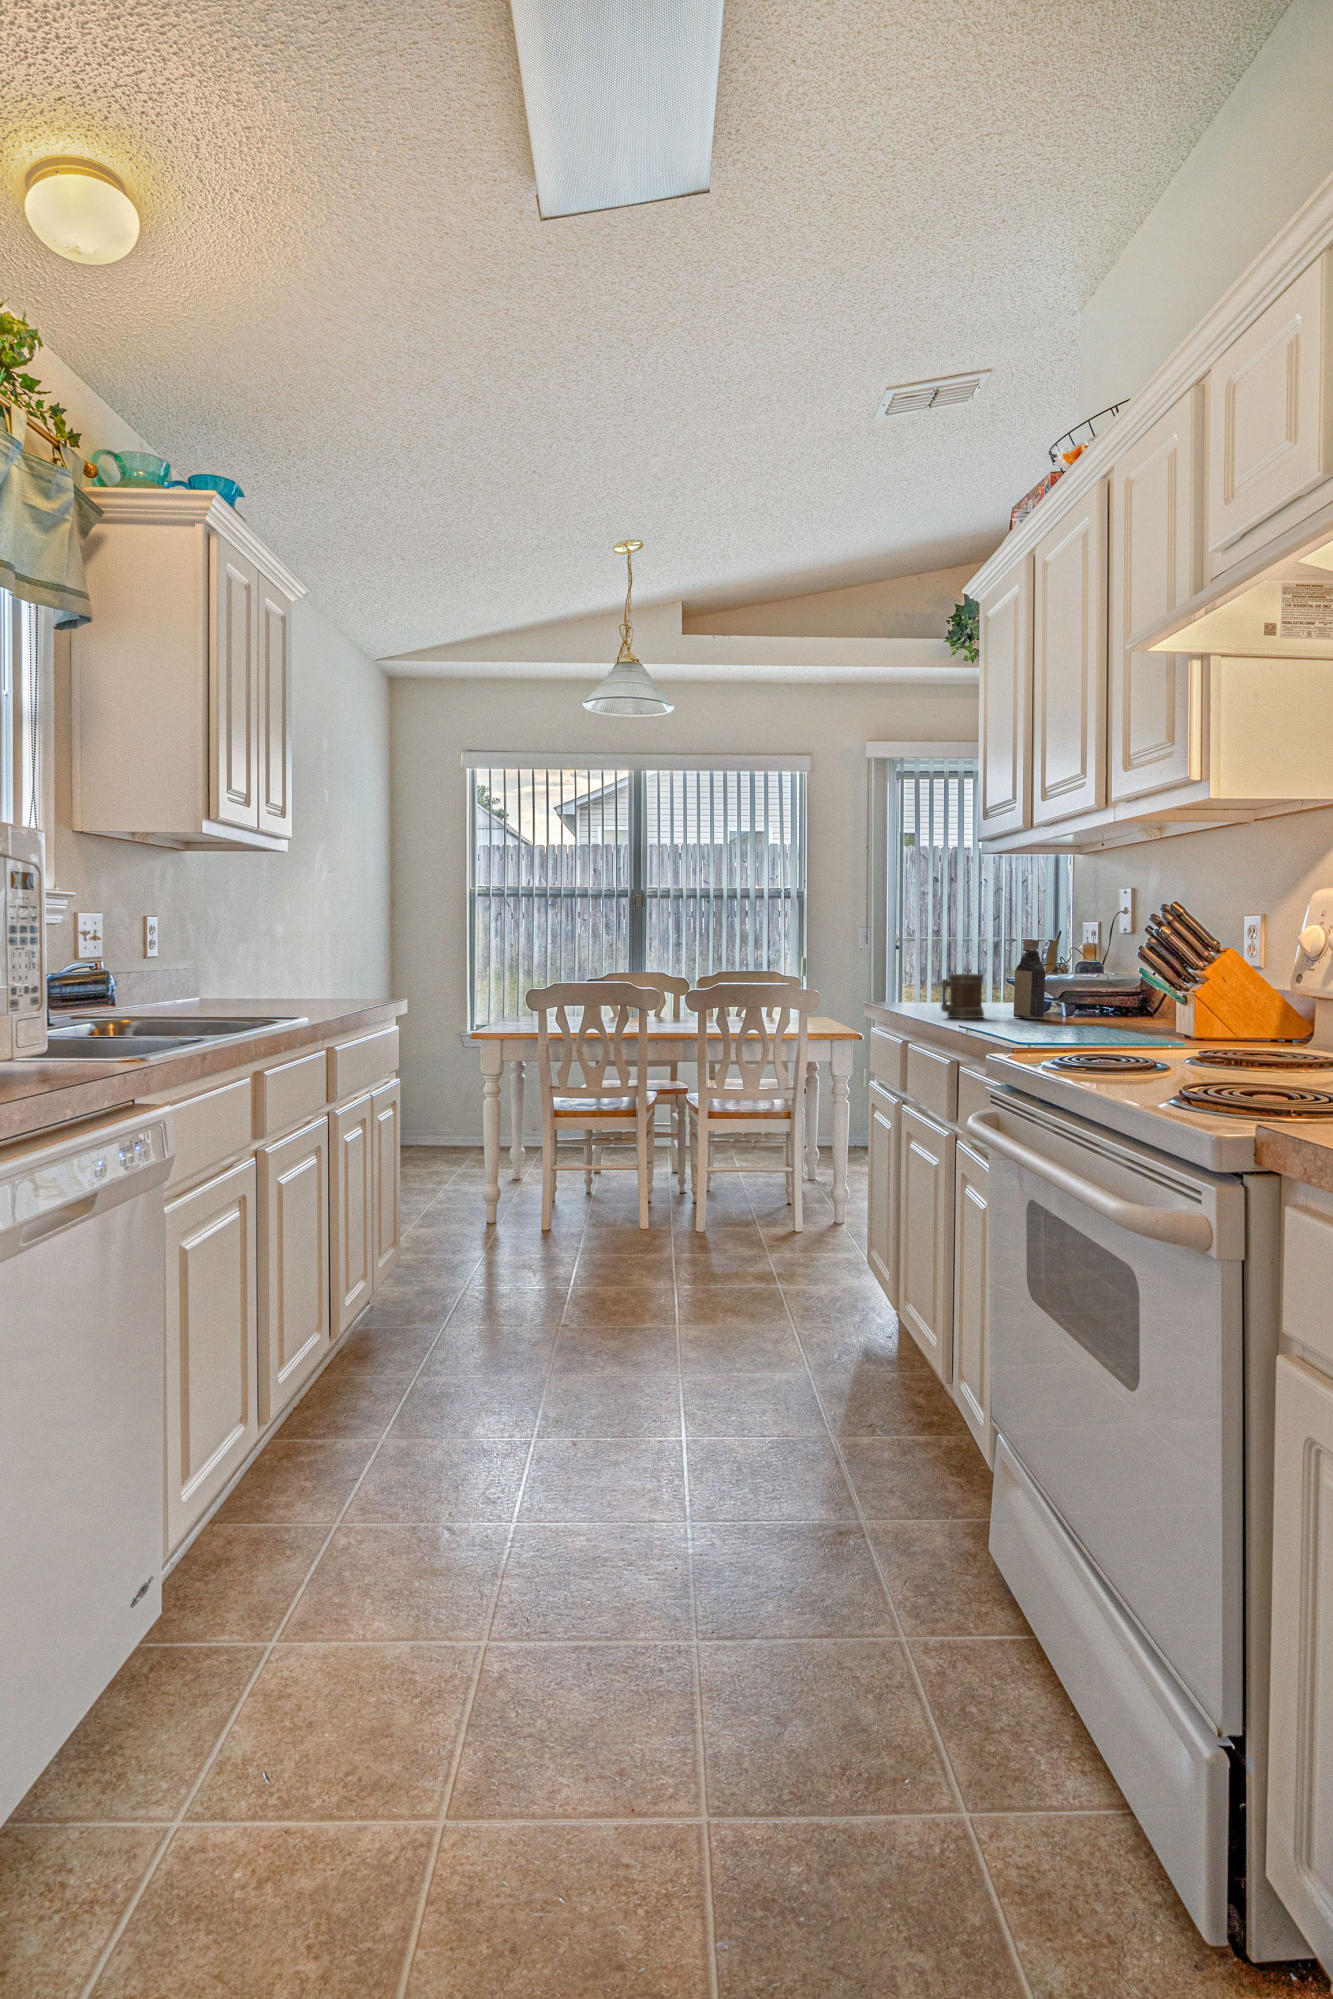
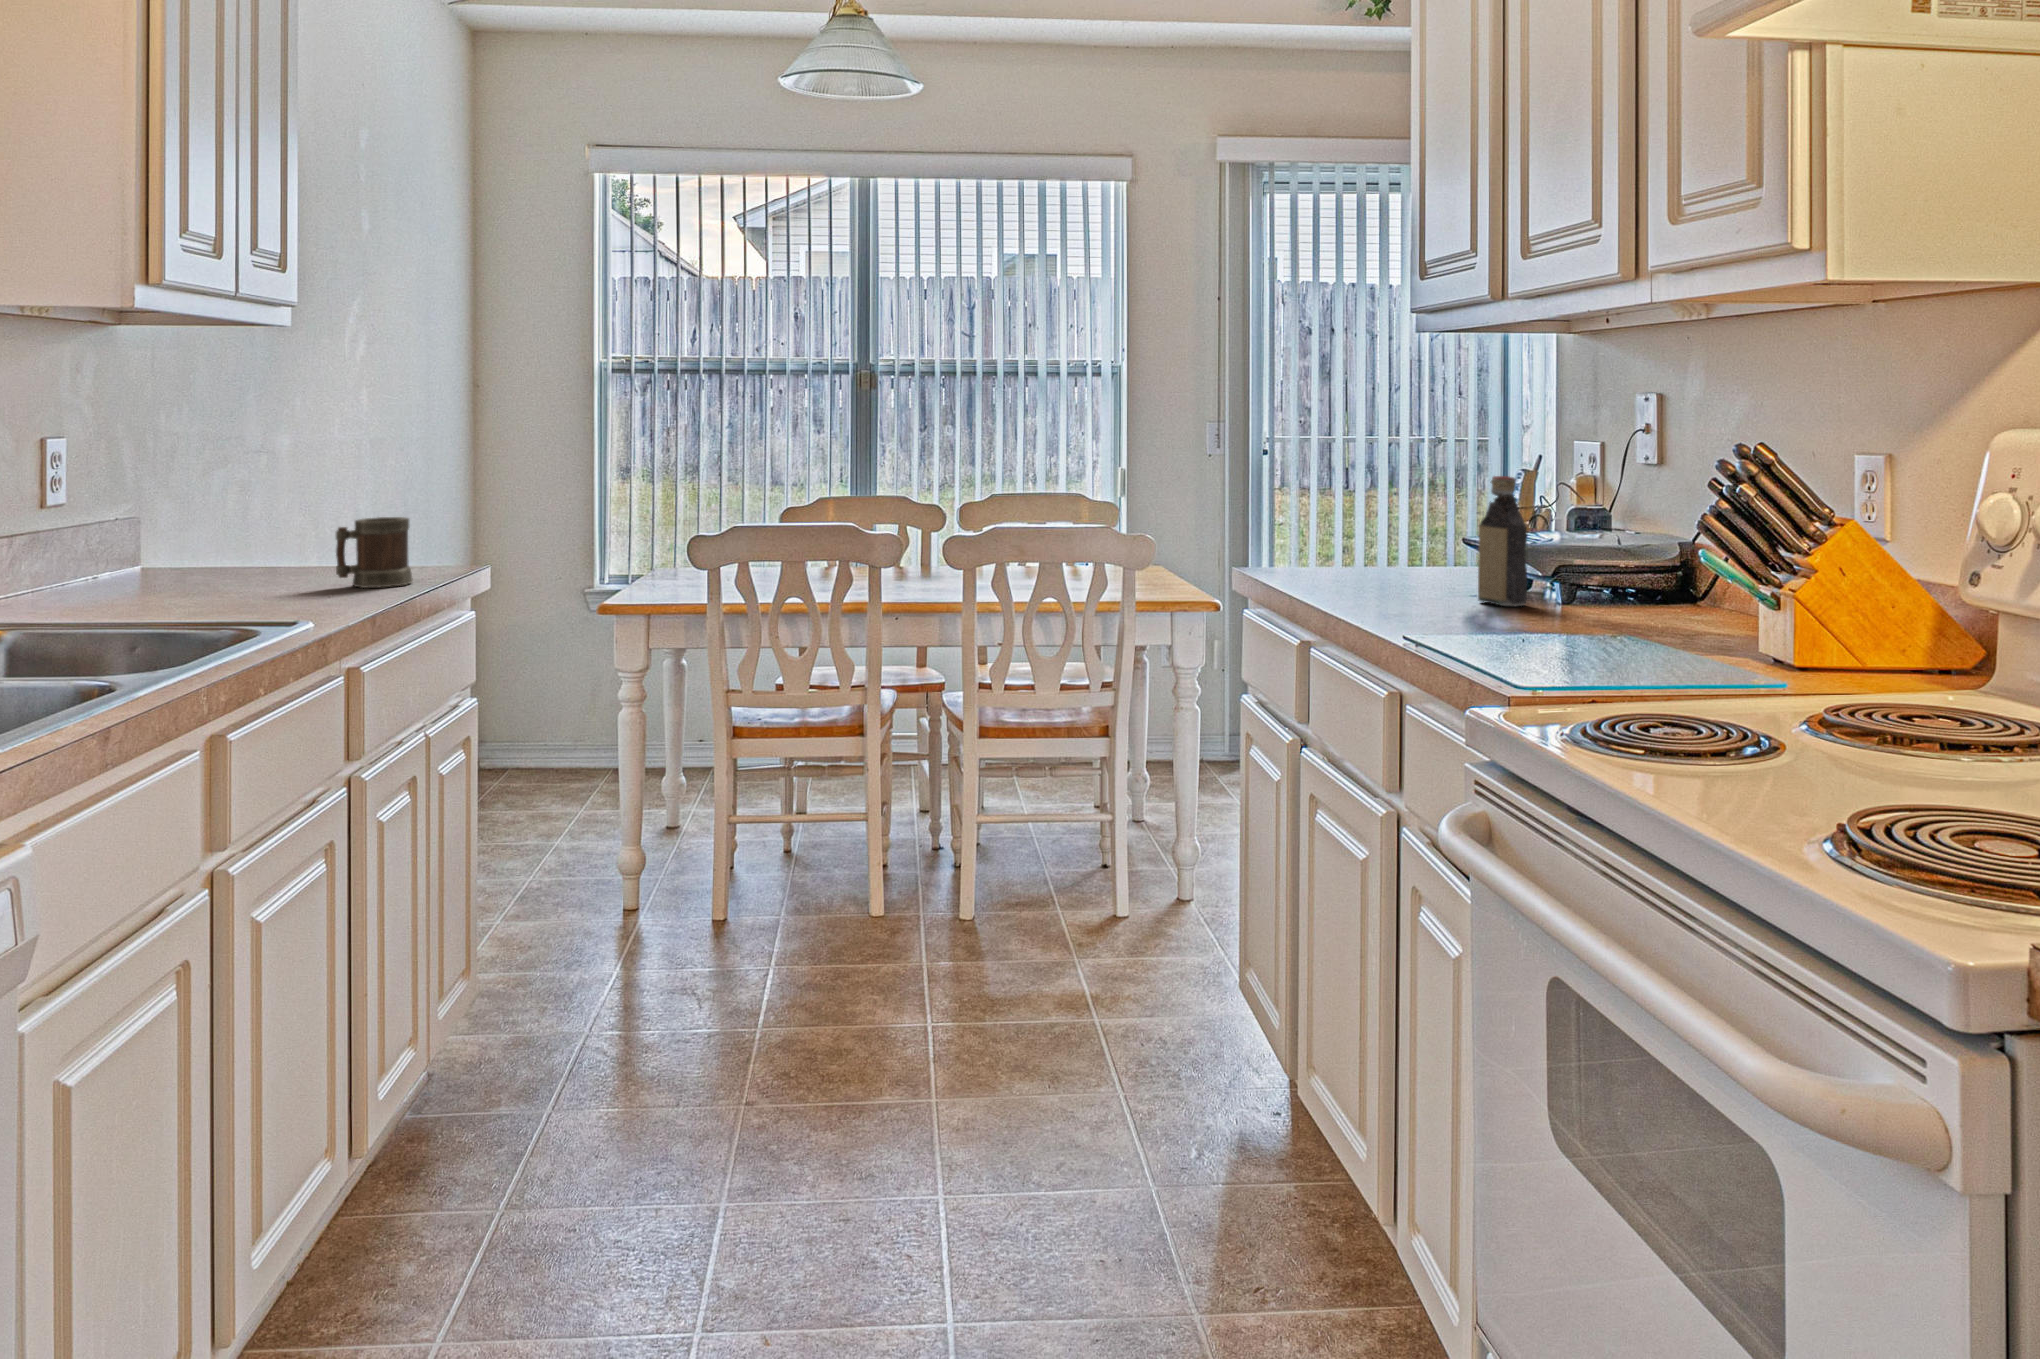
mug: present [941,974,984,1018] -> present [336,517,413,588]

